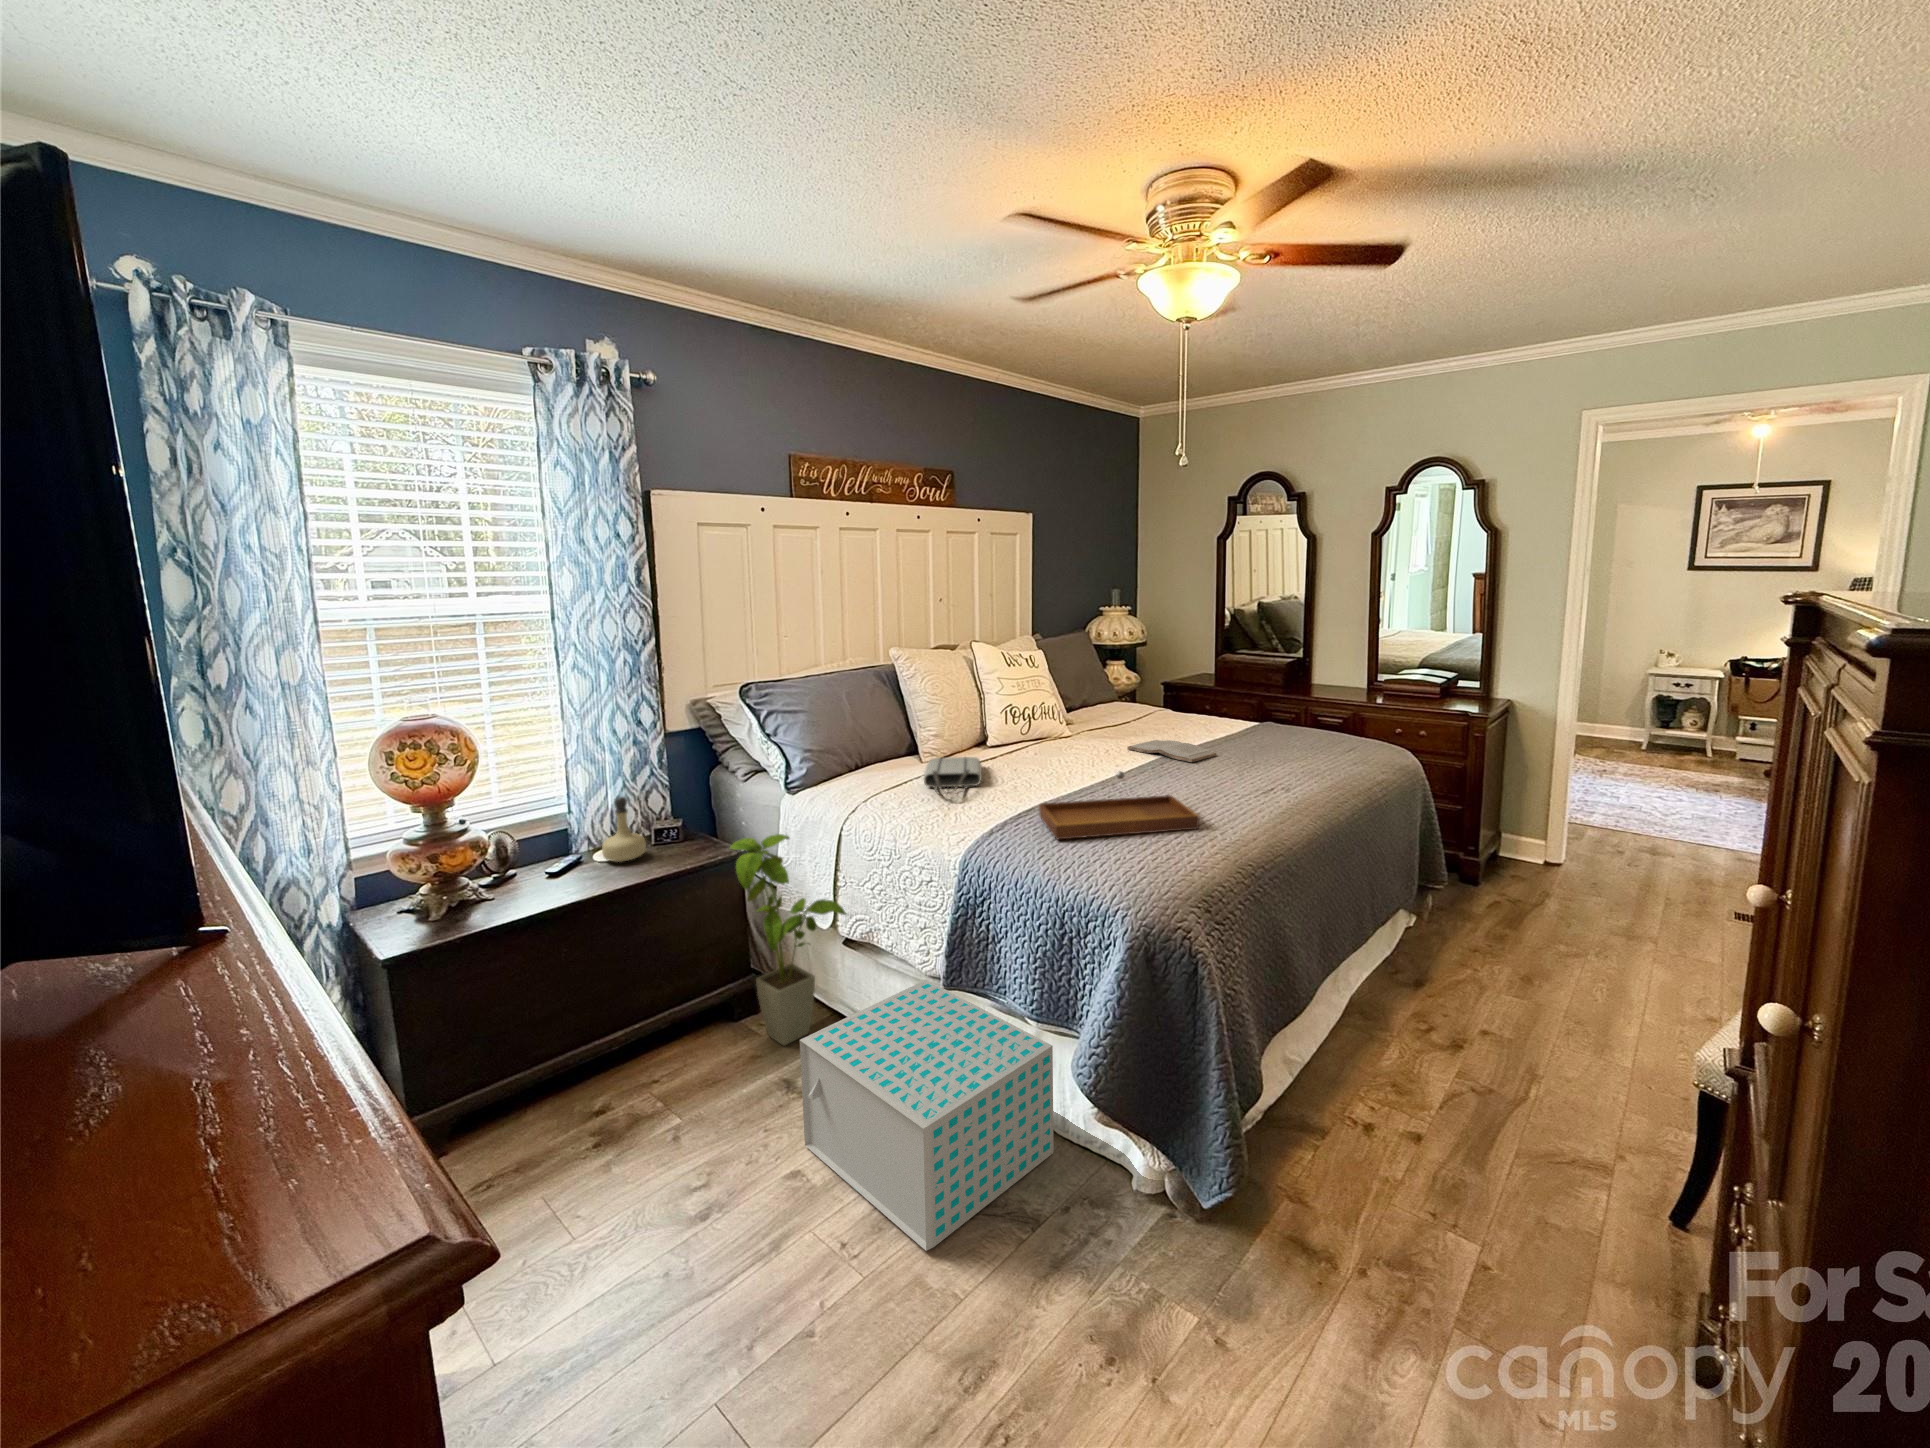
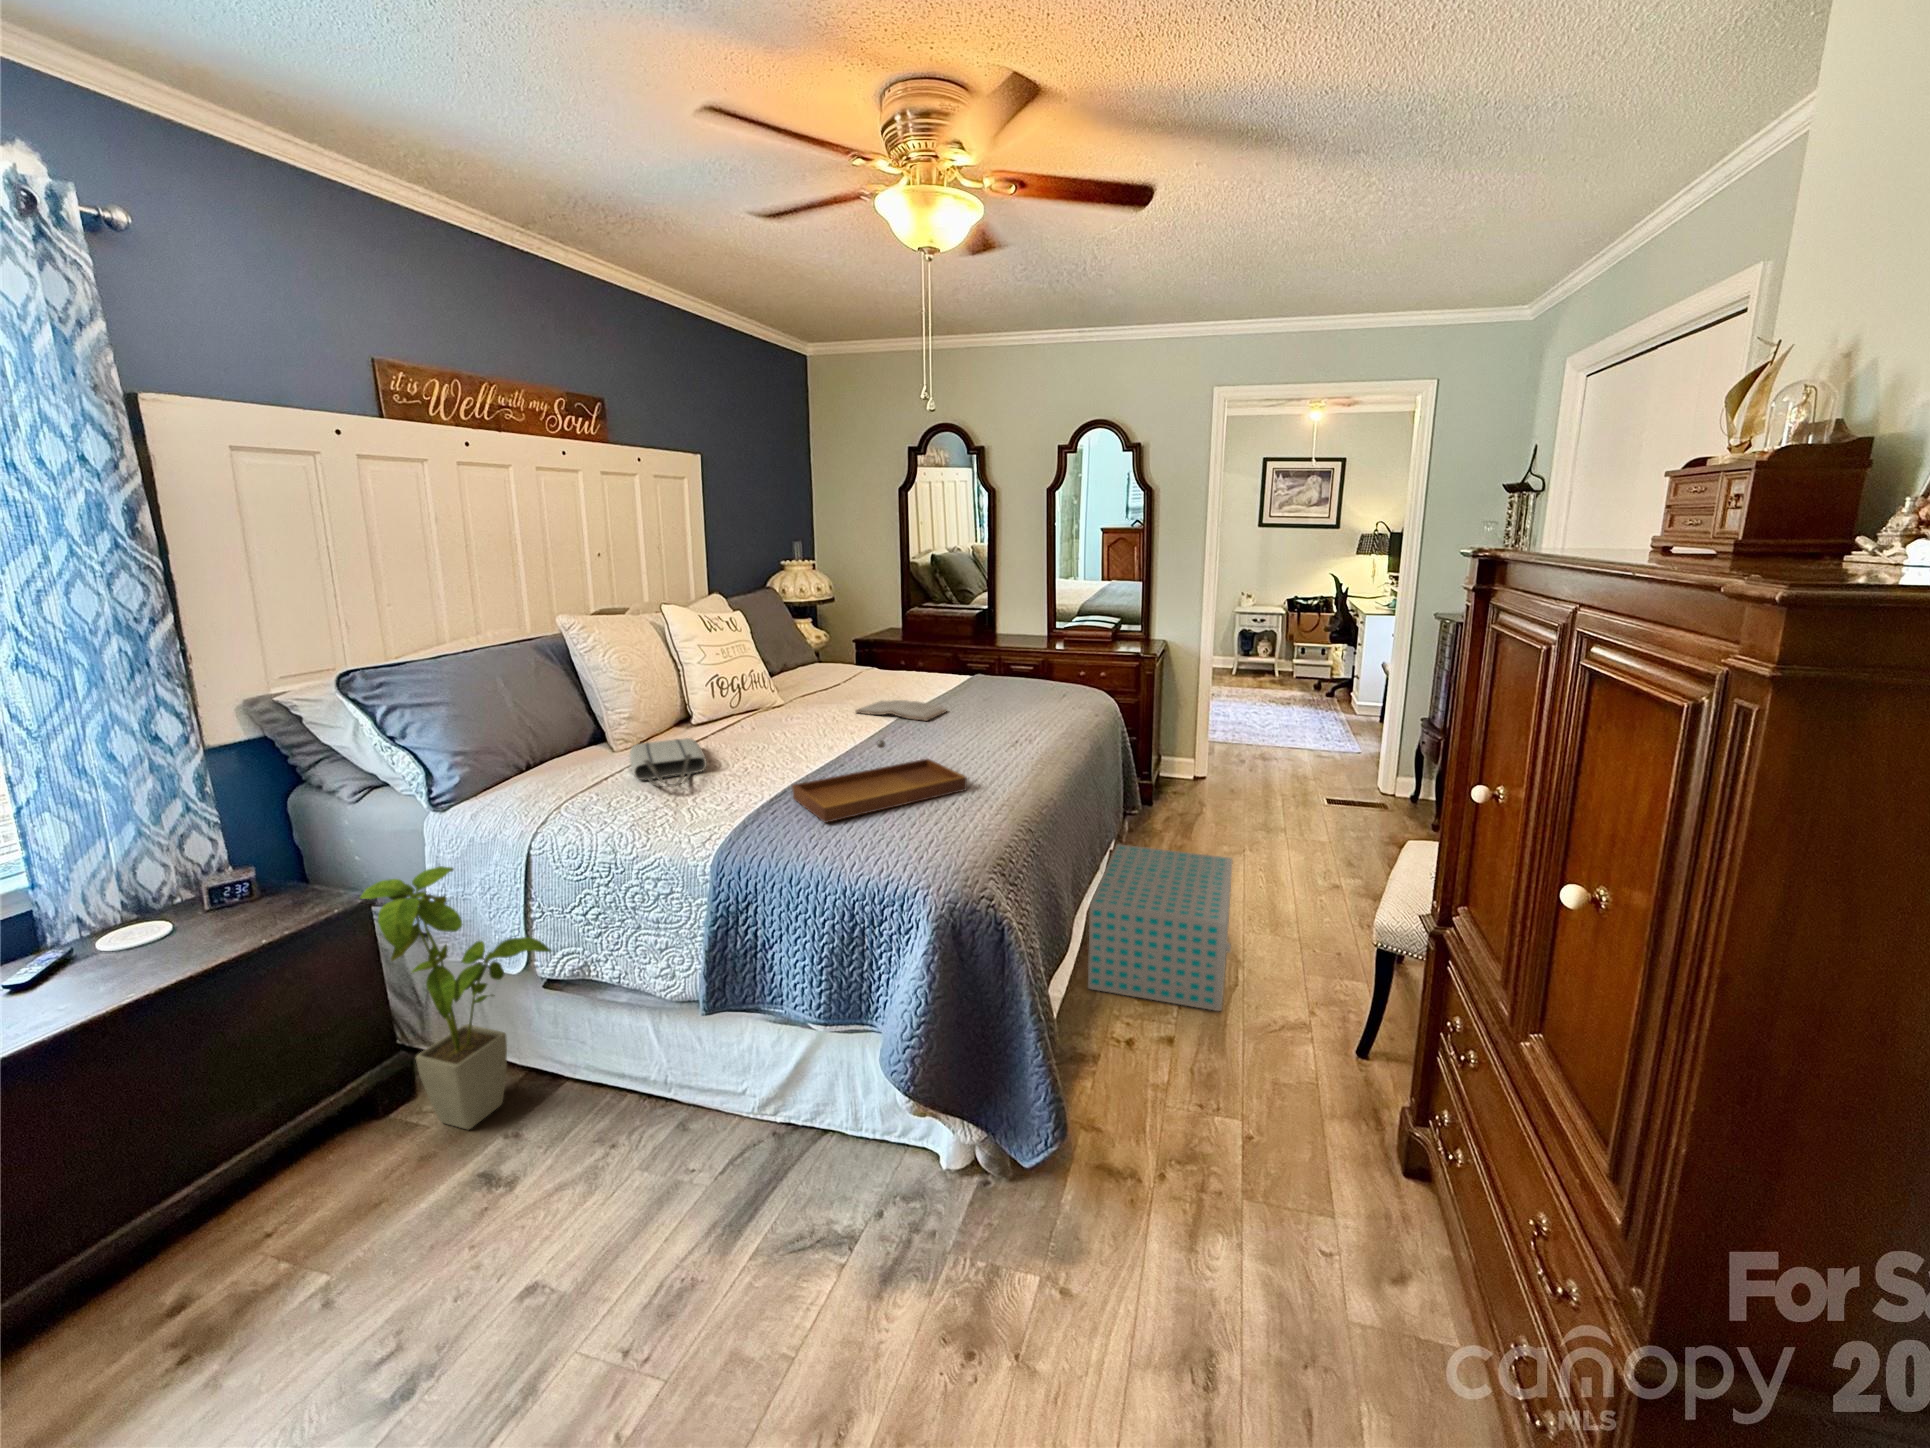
perfume bottle: present [602,797,646,862] -> none [113,852,200,948]
storage box: present [800,980,1054,1251] -> present [1088,844,1232,1011]

